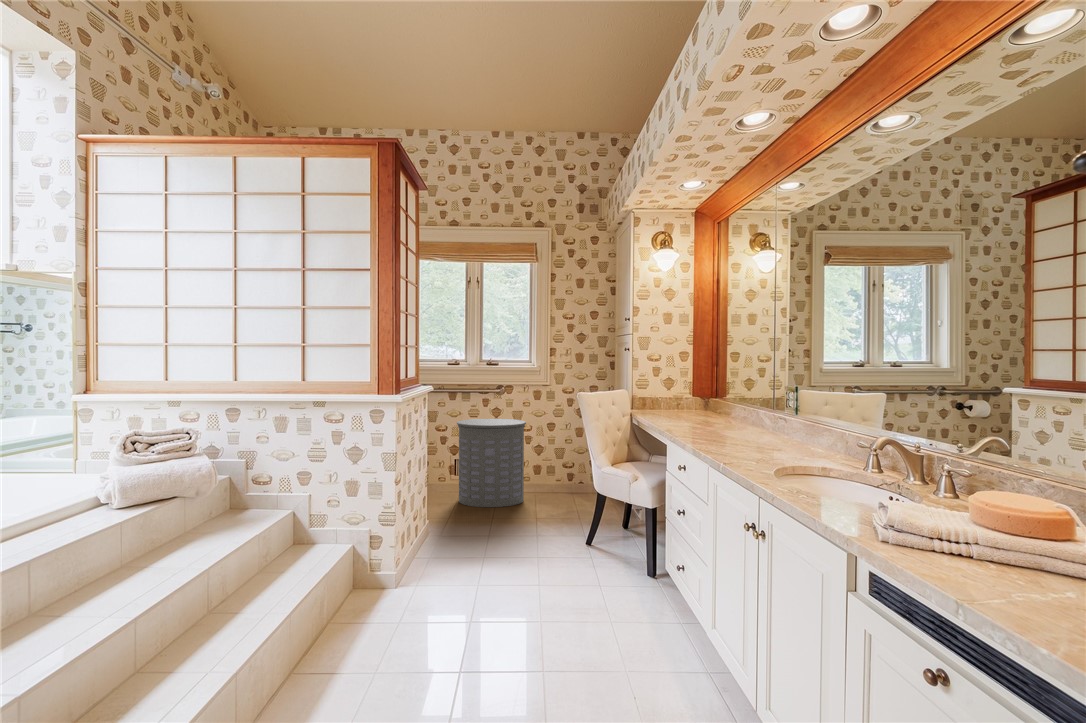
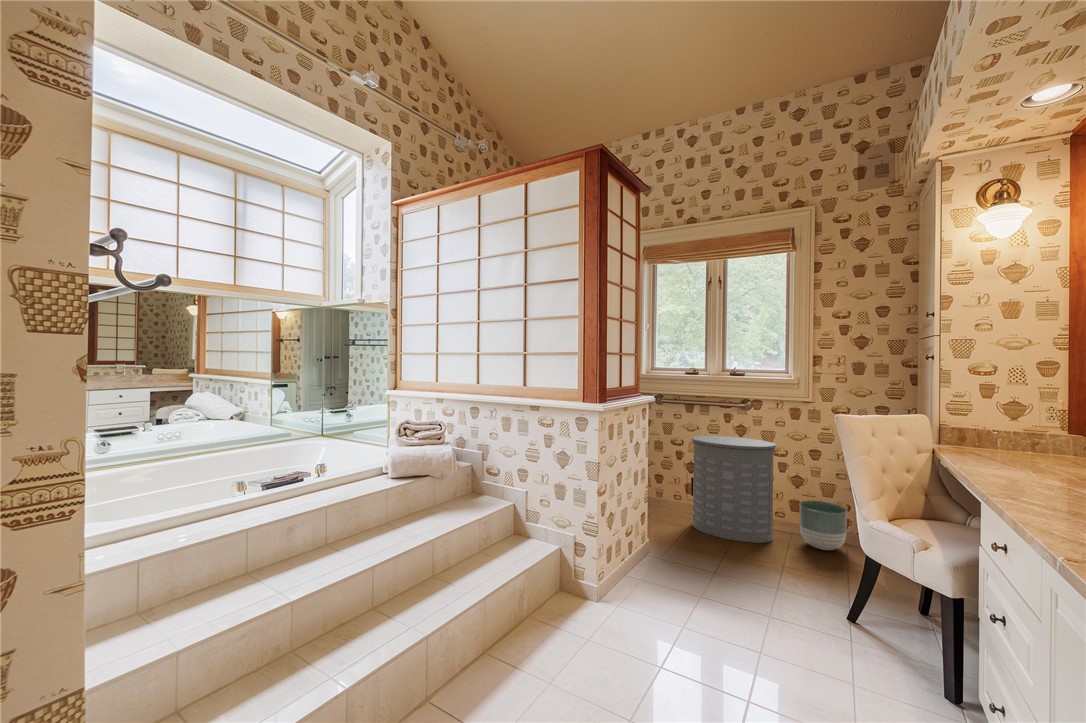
planter: none [543,463,574,500] -> present [799,500,847,550]

